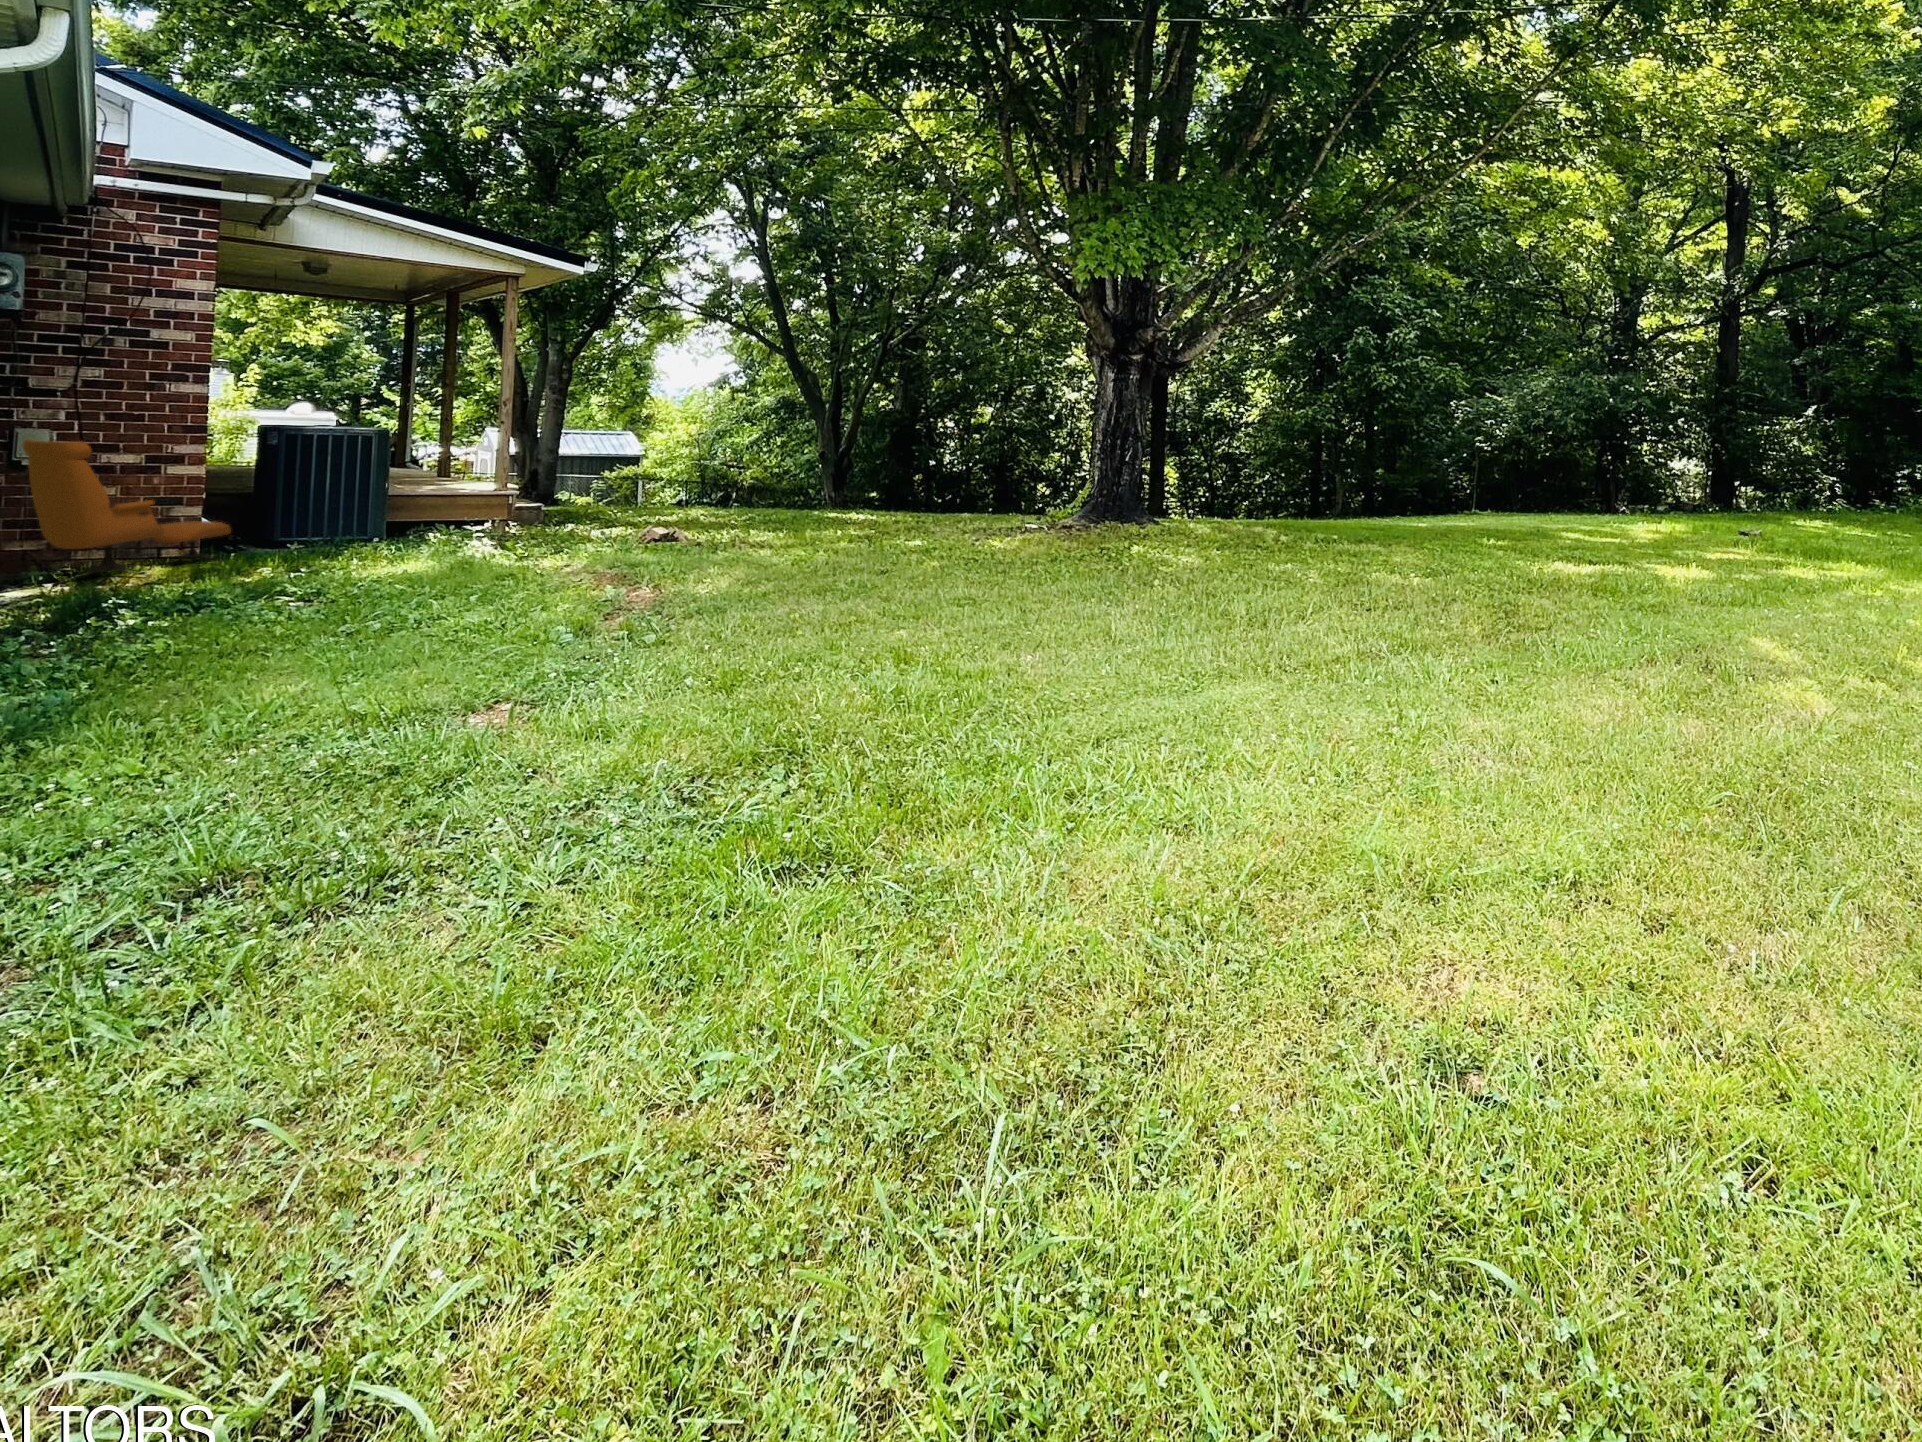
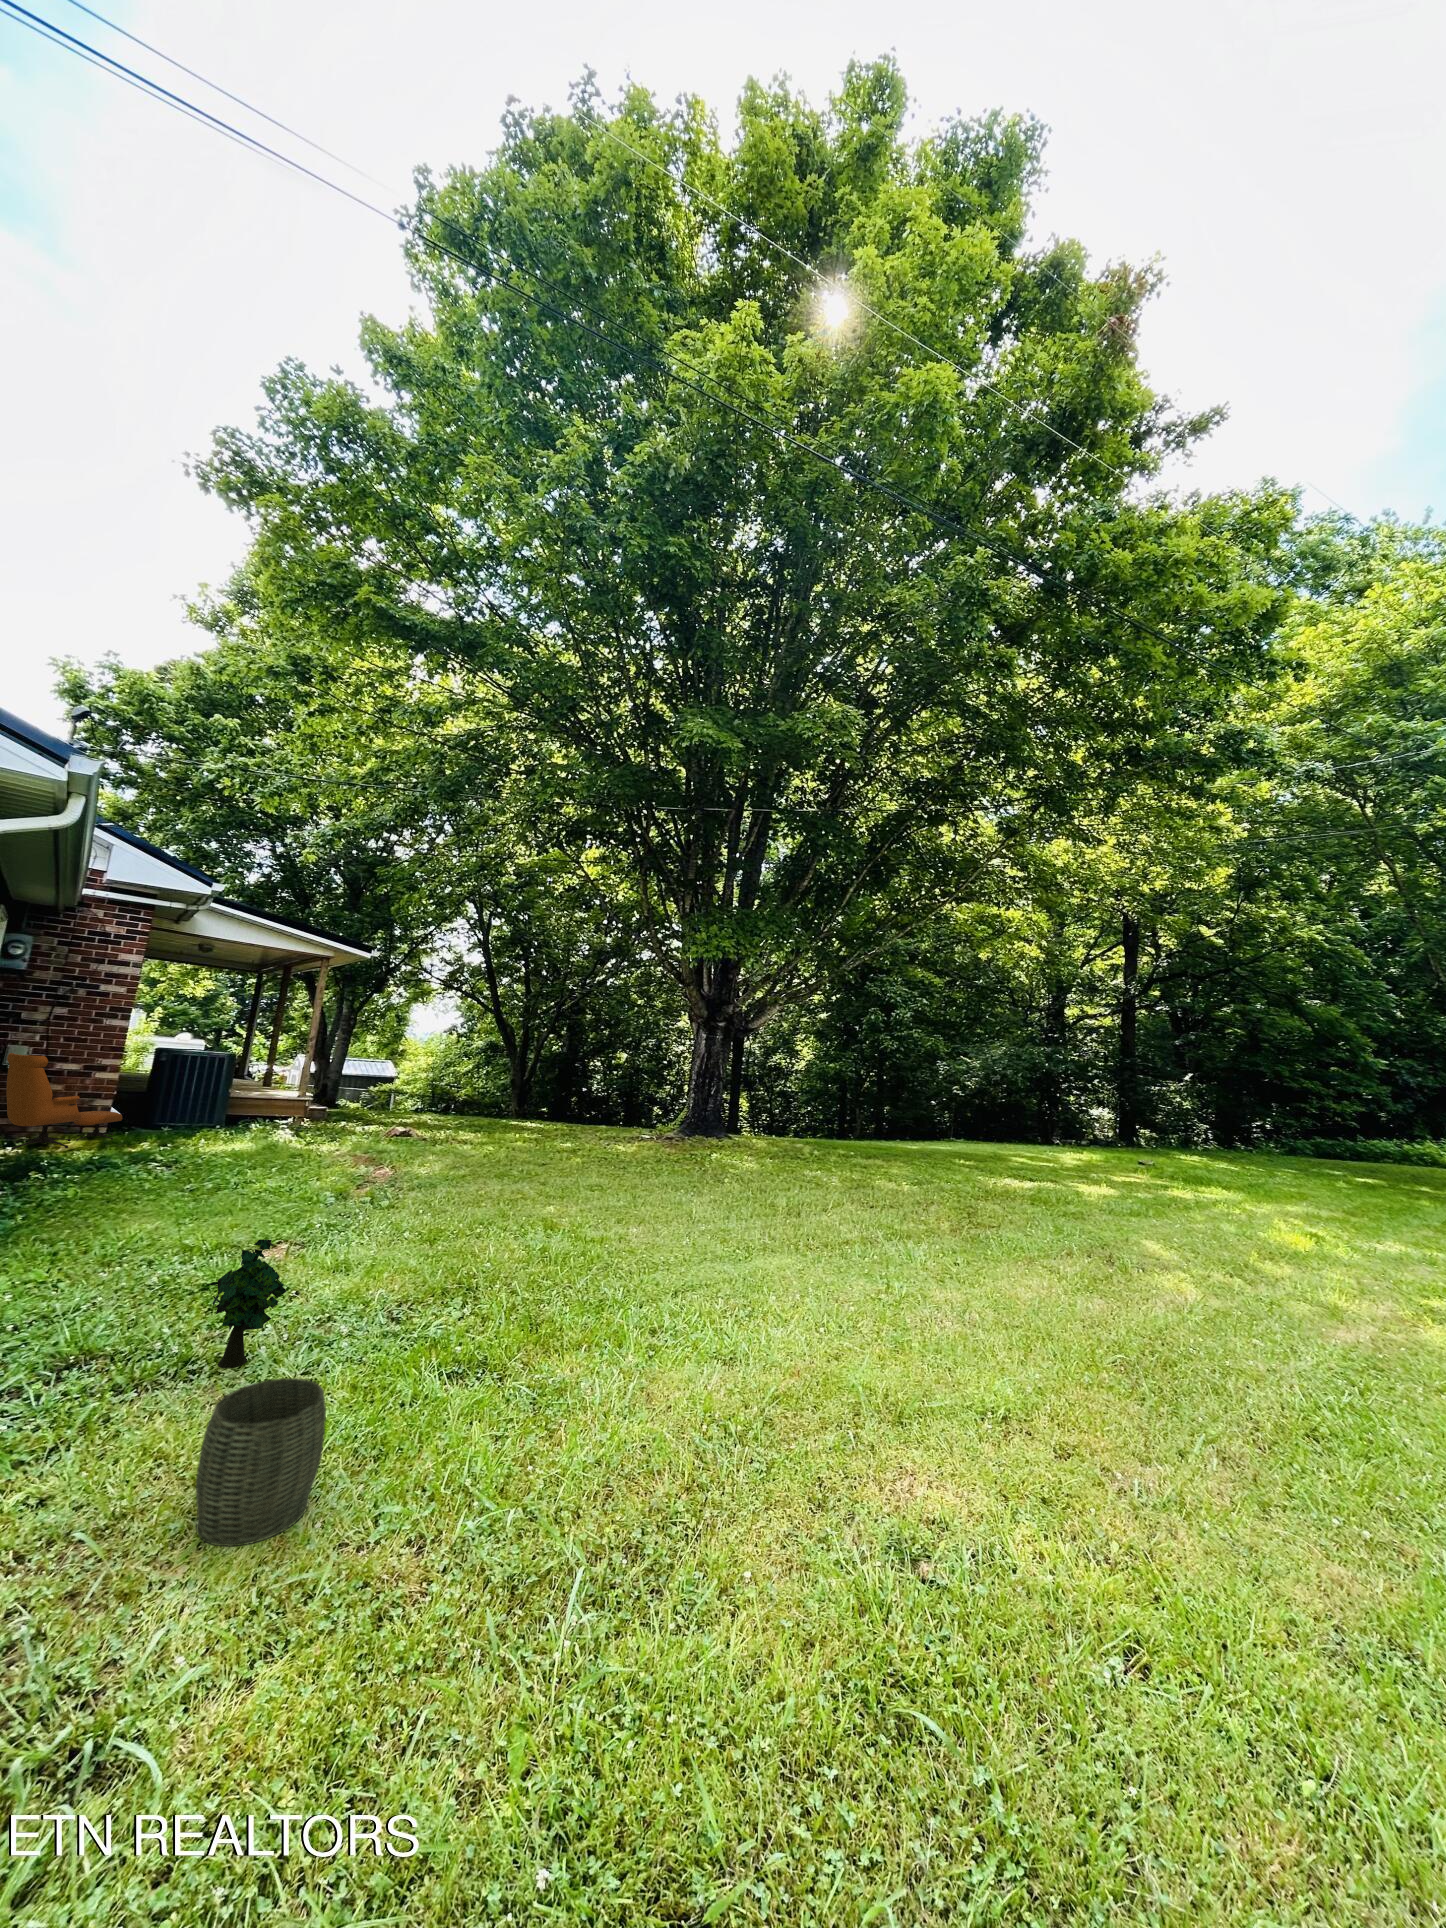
decorative plant: none [396,697,525,879] -> present [207,1239,287,1368]
woven basket: none [420,891,607,1123] -> present [196,1378,326,1546]

